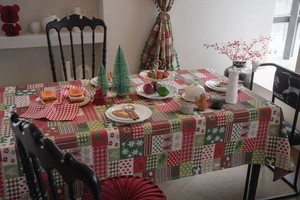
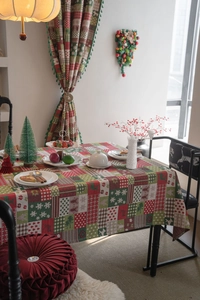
teapot: present [179,93,223,114] -> none [84,158,125,178]

